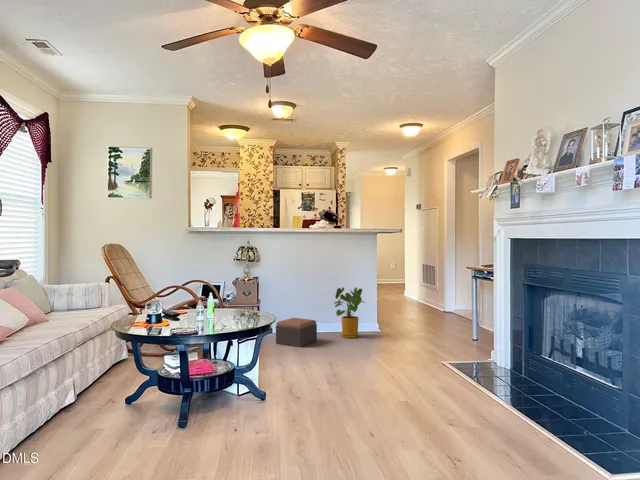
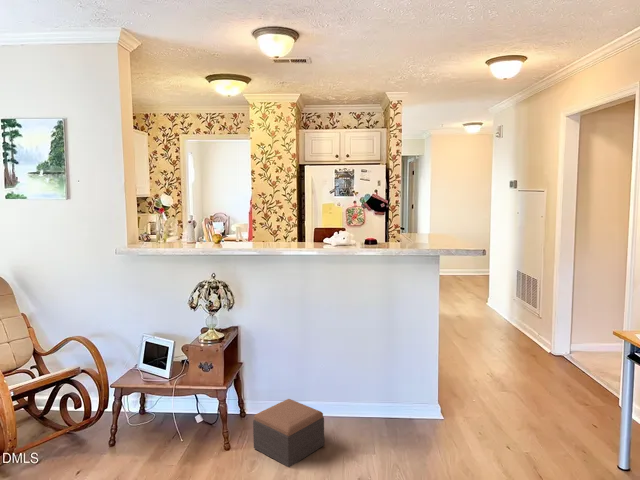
house plant: present [334,287,365,338] -> none [353,344,415,439]

